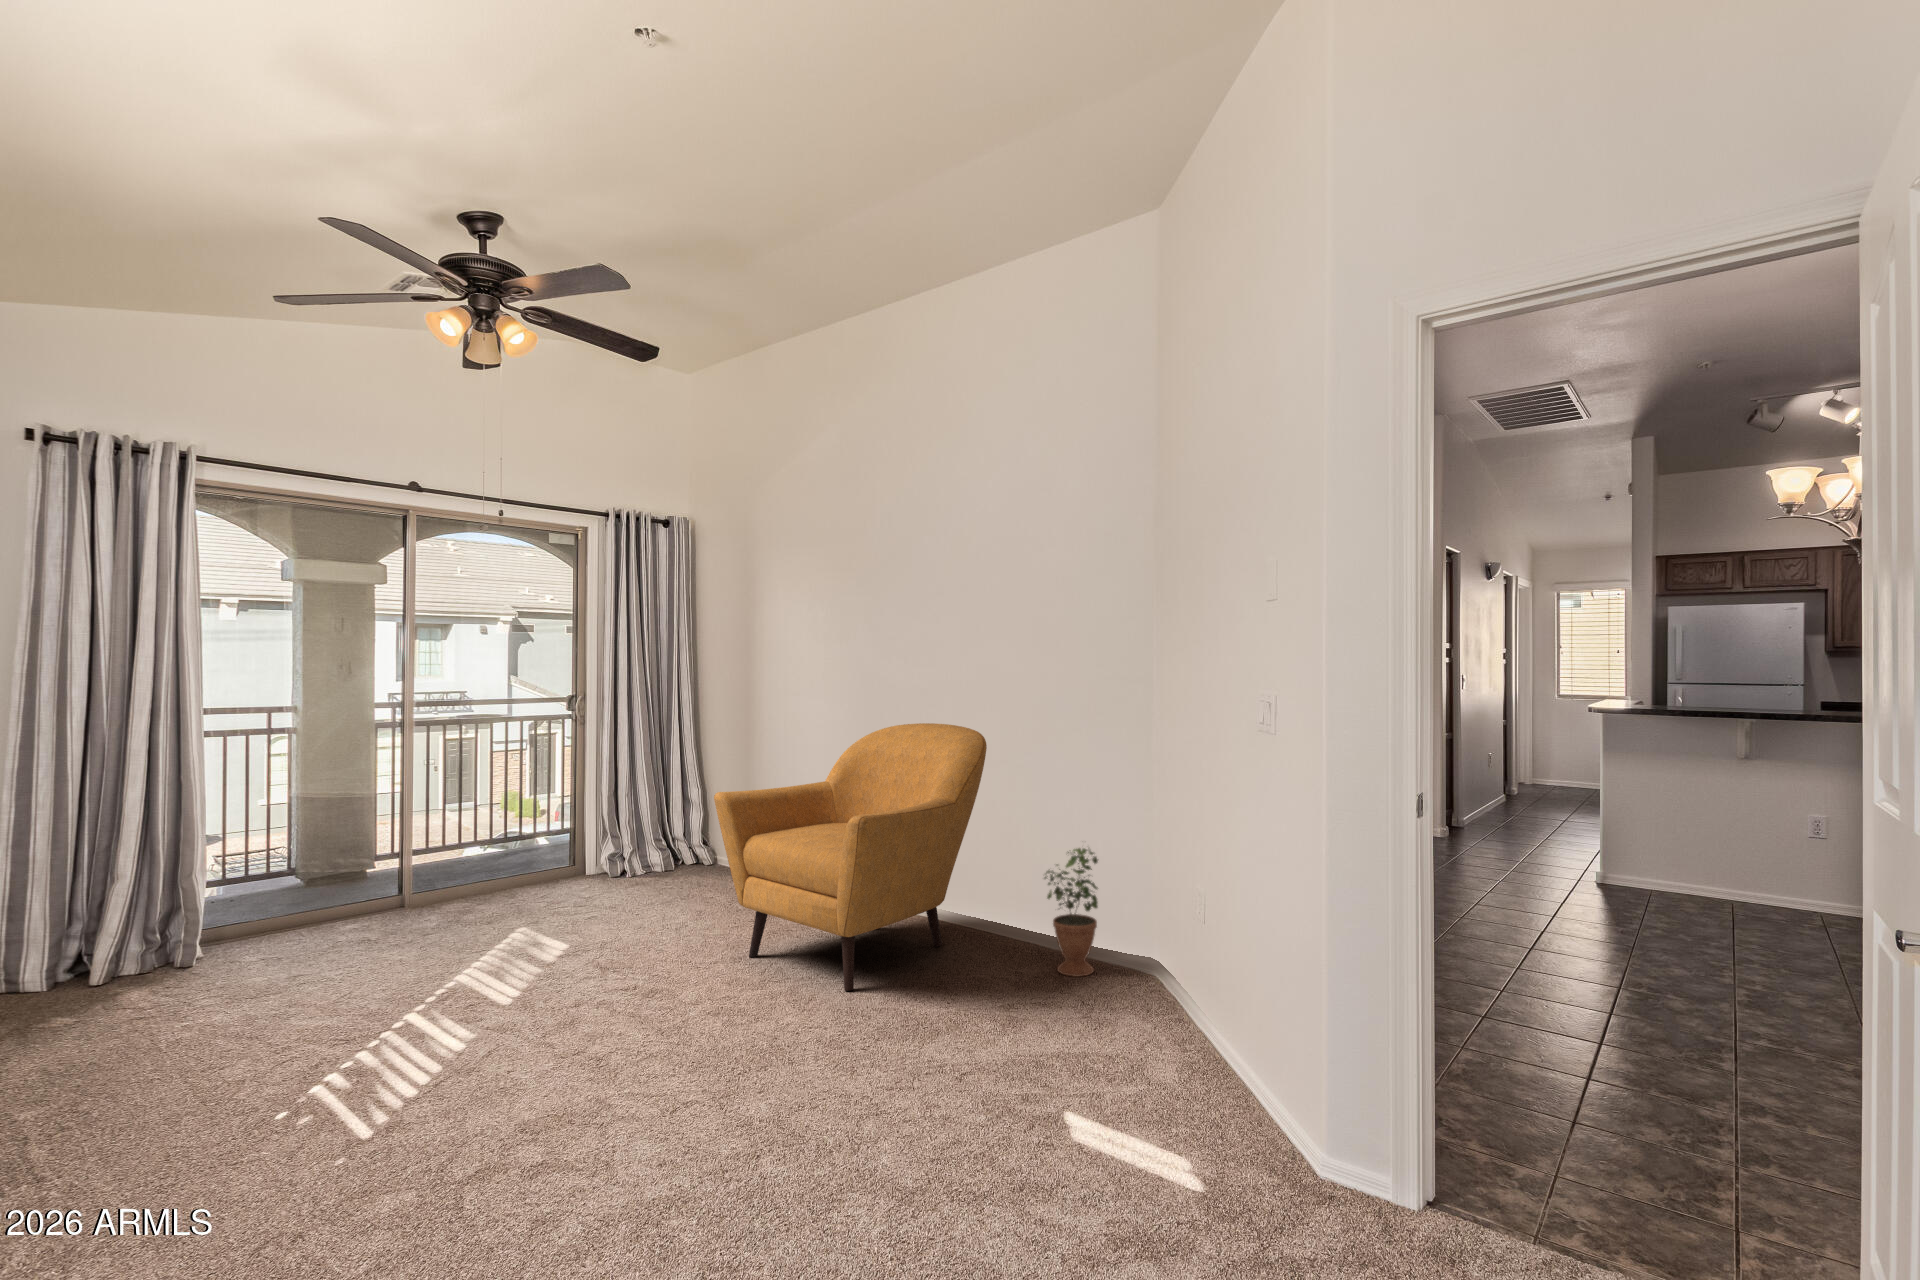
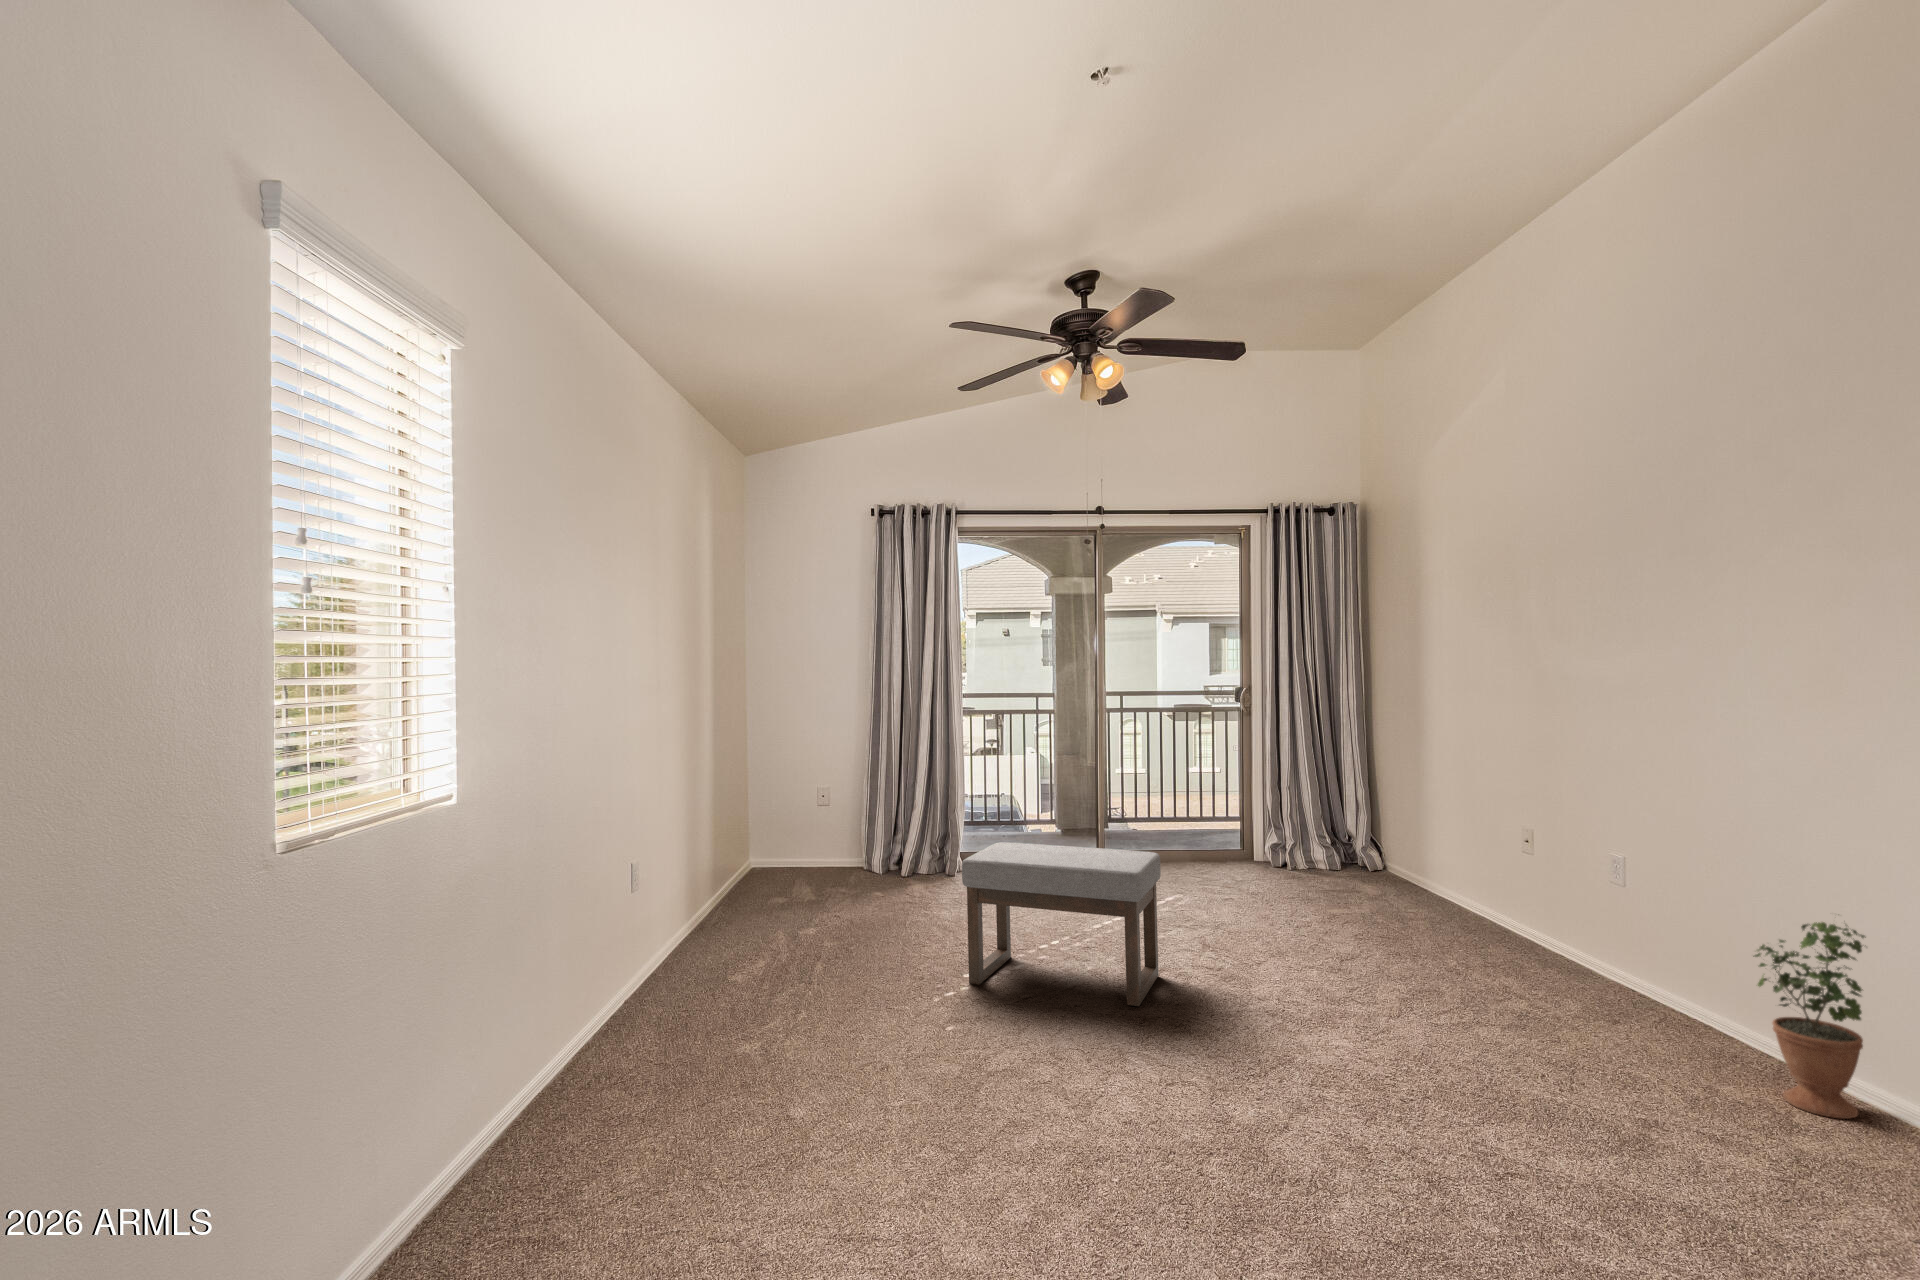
armchair: present [714,723,987,991] -> none [1314,730,1674,1031]
ottoman: none [337,881,590,1092] -> present [962,842,1161,1006]

